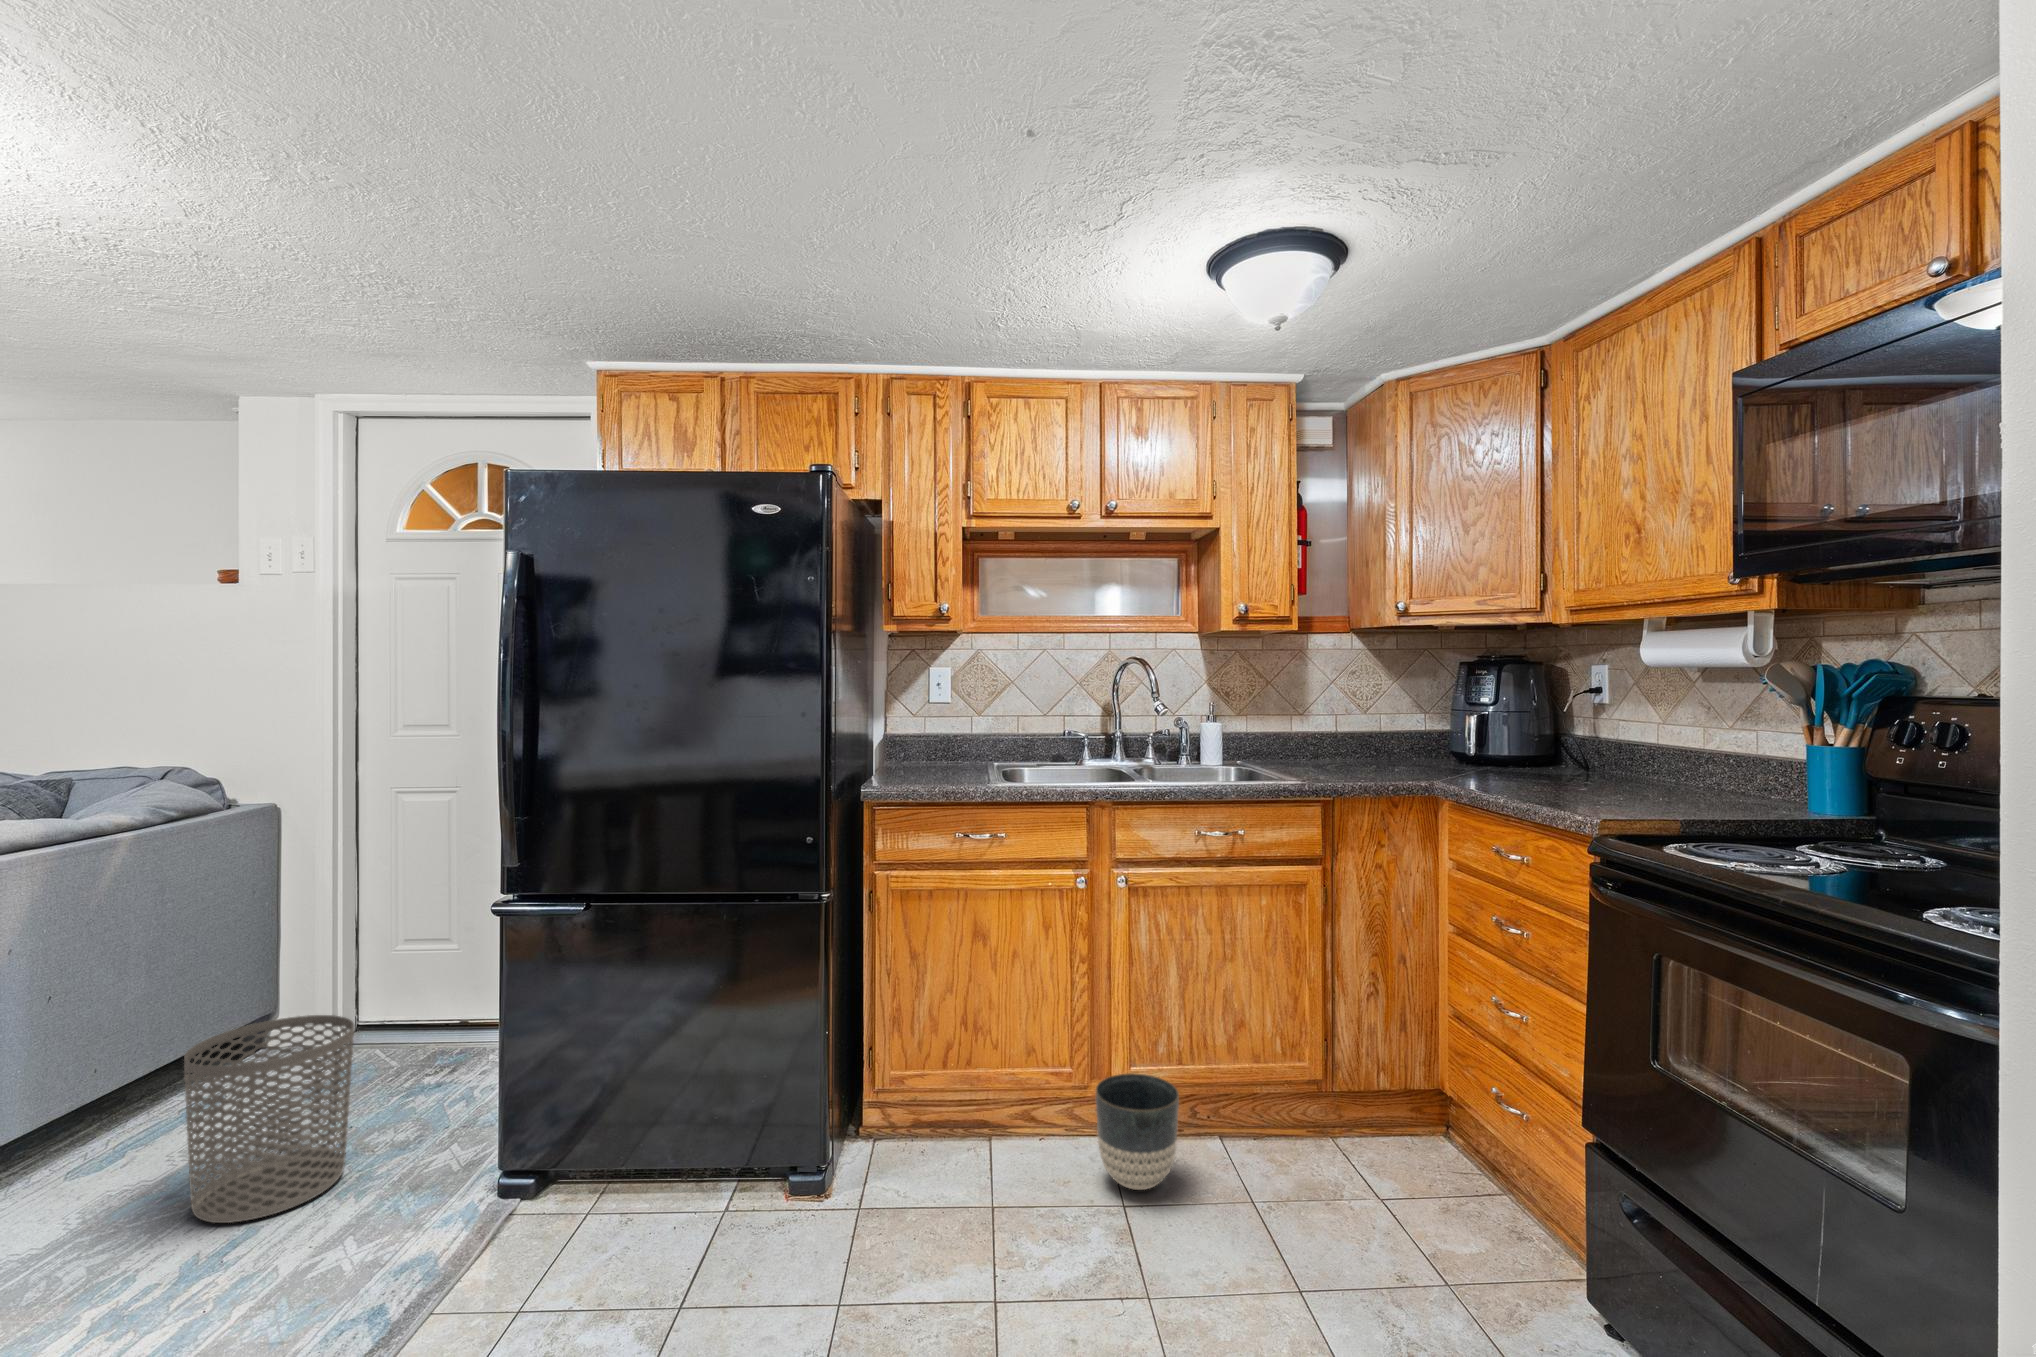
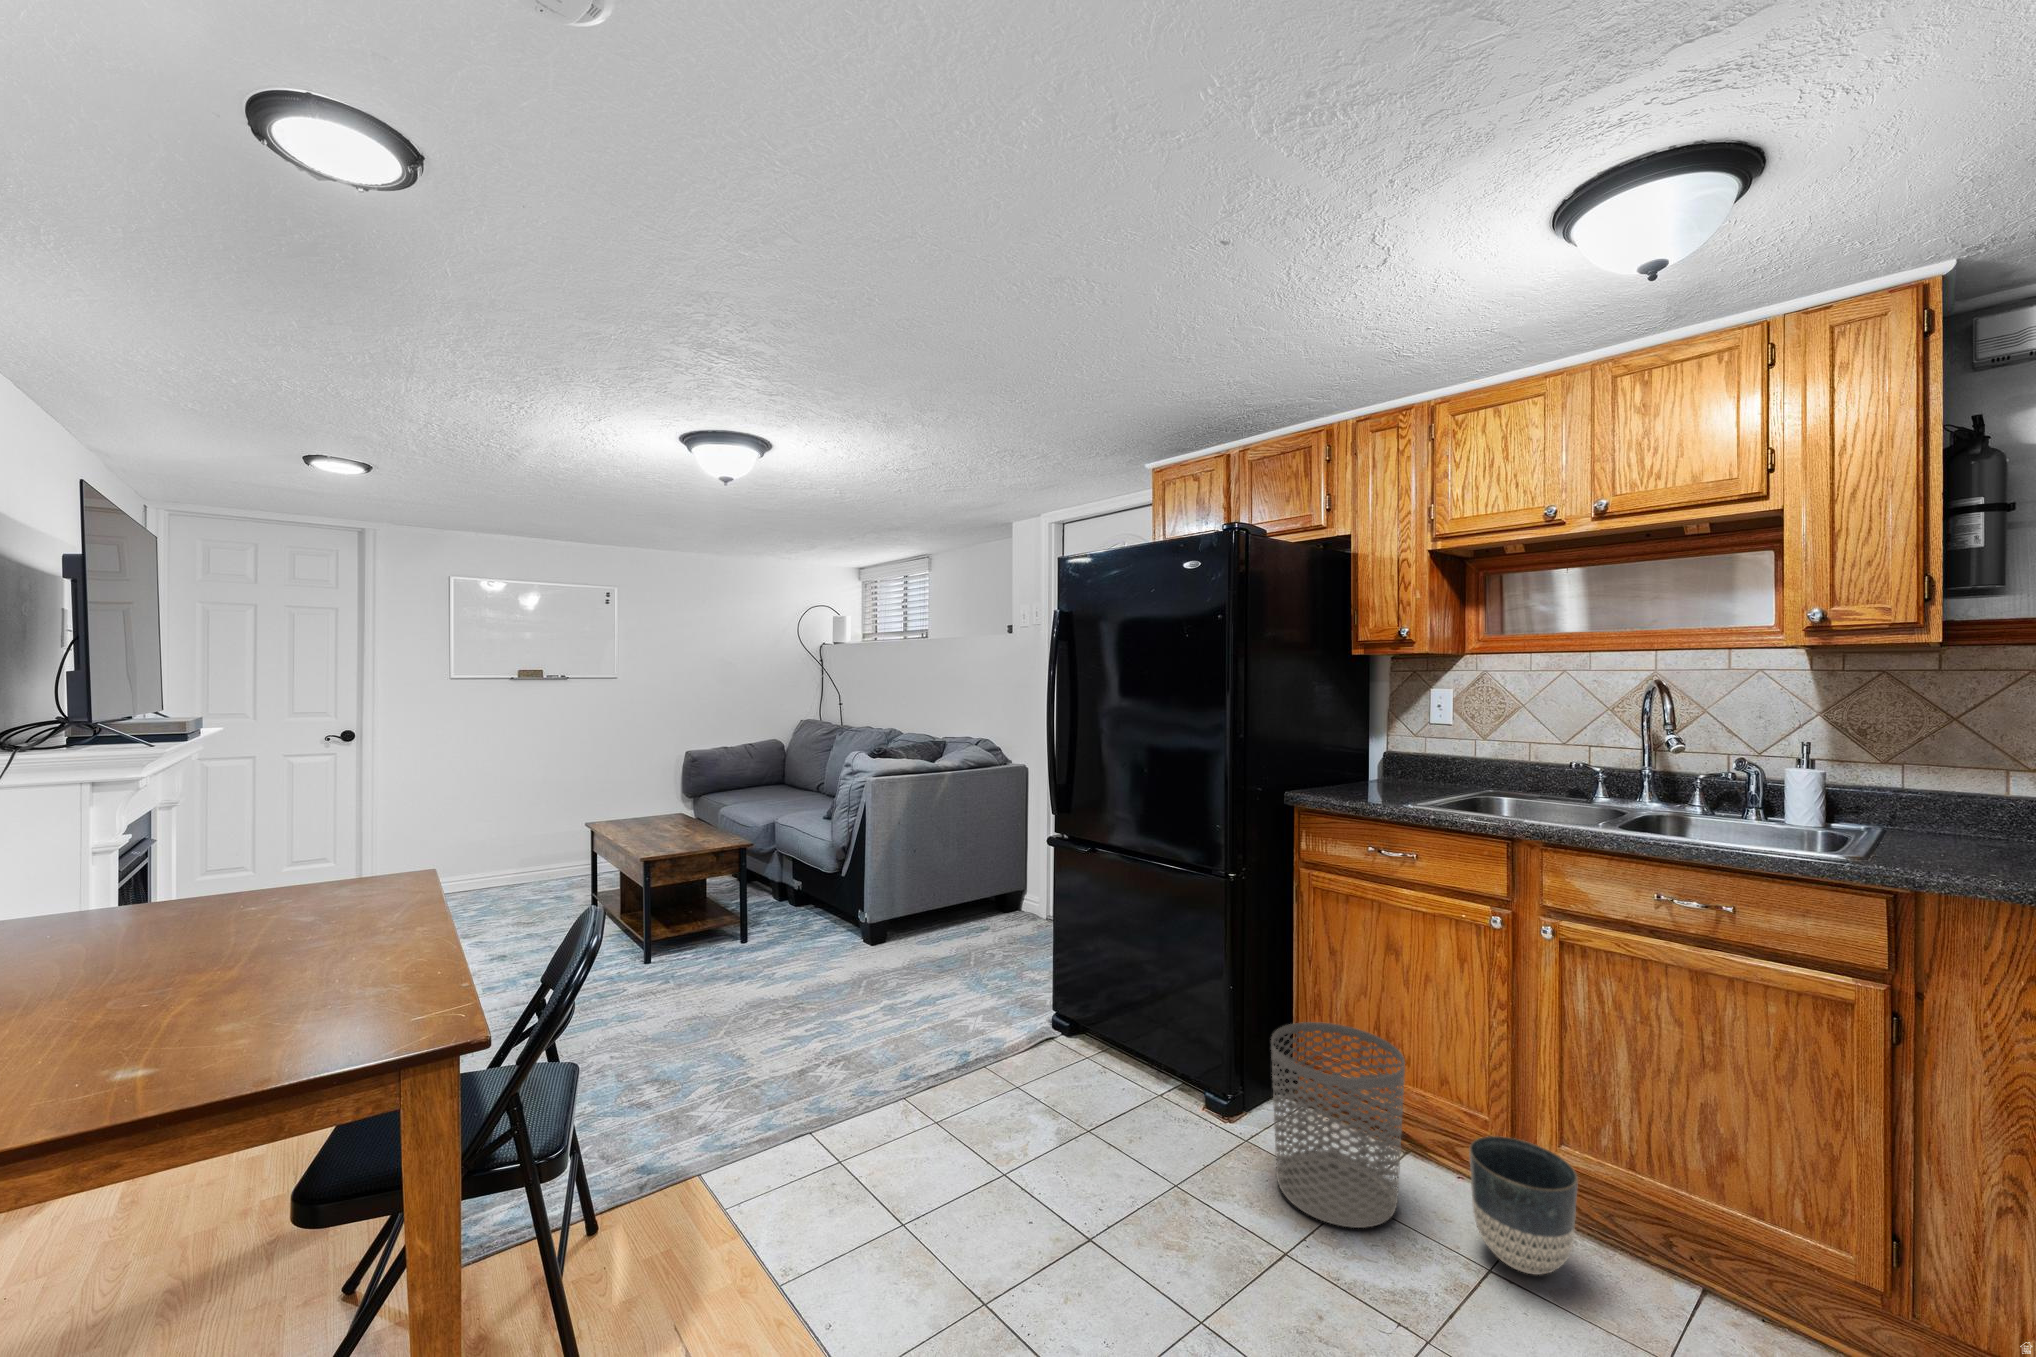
waste bin: present [184,1015,354,1223] -> present [1271,1022,1405,1228]

